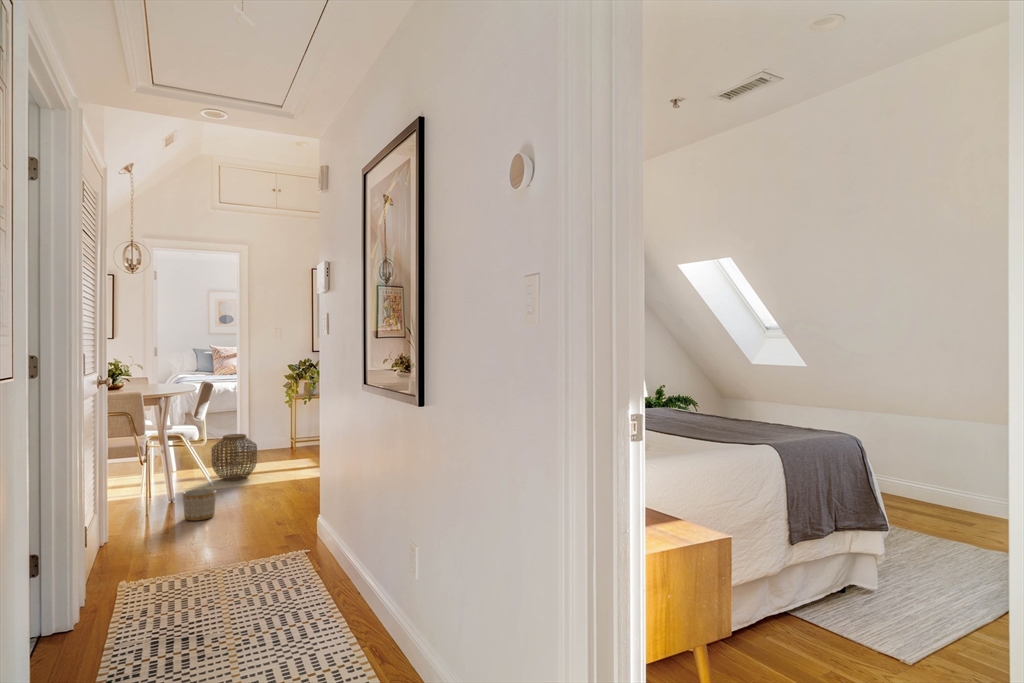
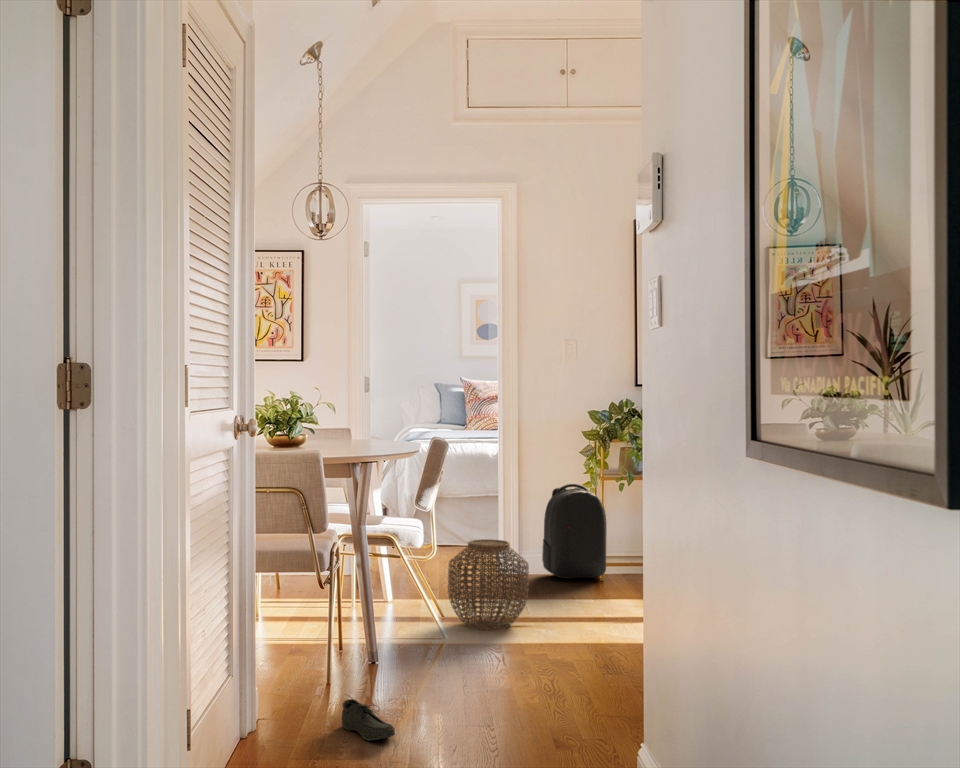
backpack: none [264,403,299,452] -> present [542,484,607,578]
planter: present [183,488,216,521] -> none [388,645,448,710]
shoe: none [158,515,190,536] -> present [341,699,395,740]

